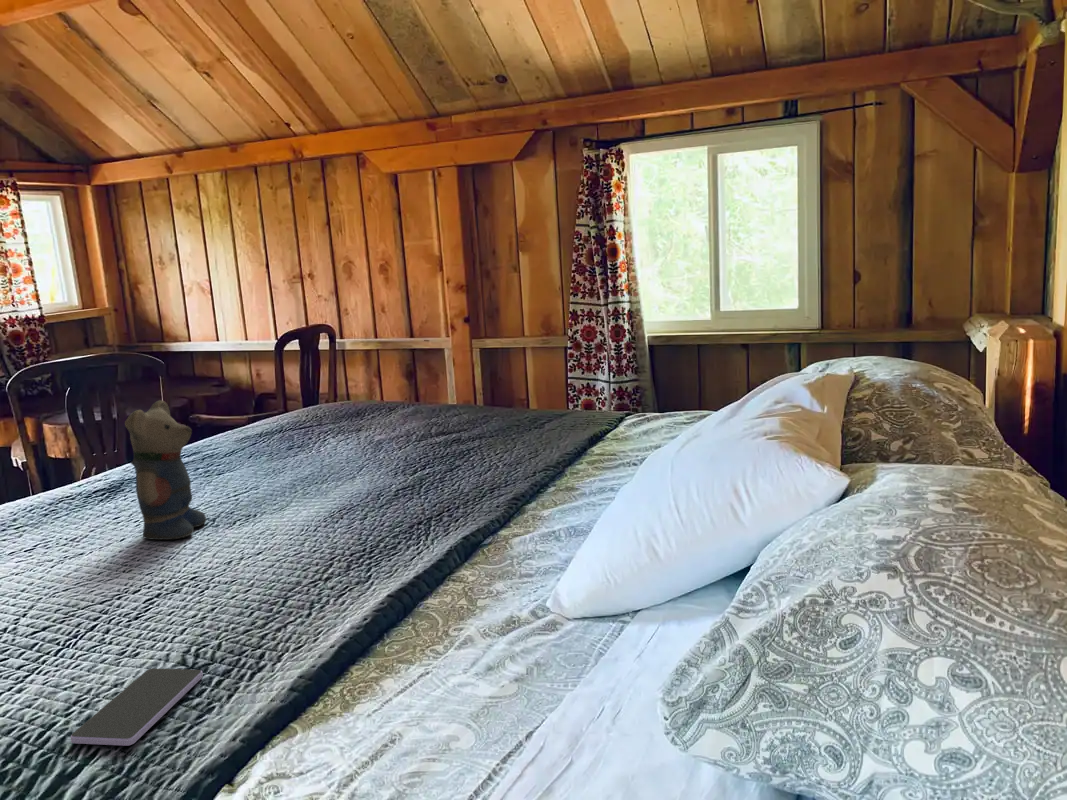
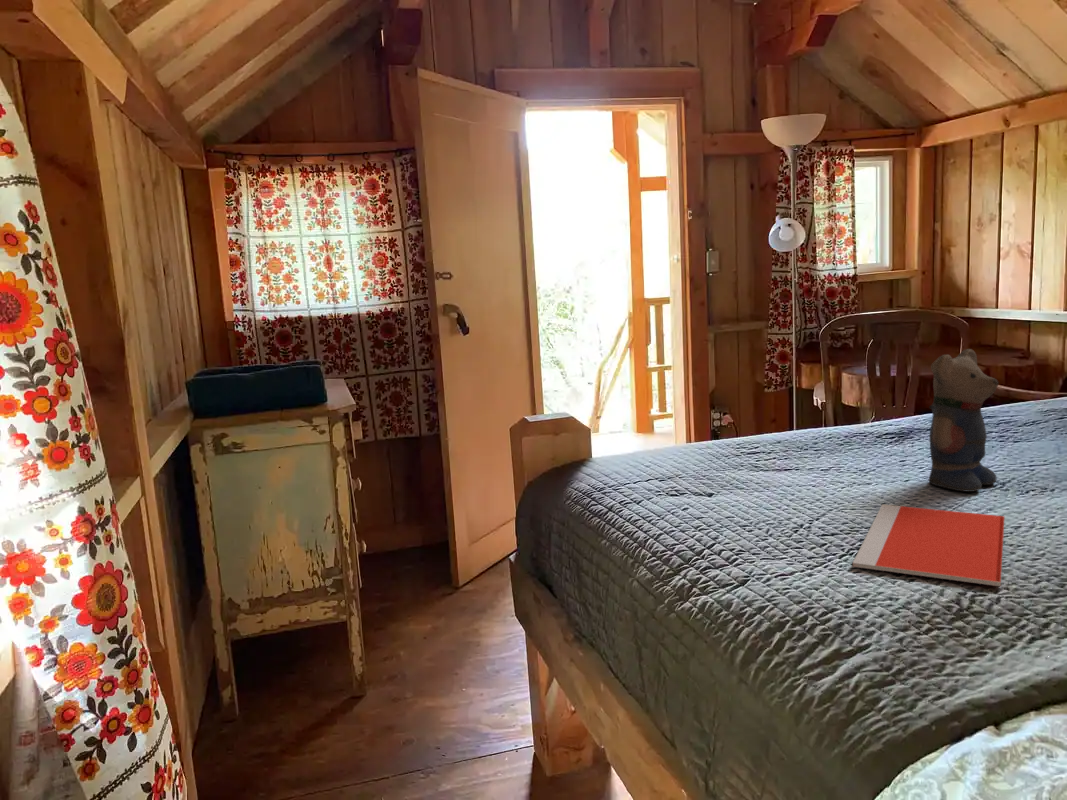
notebook: none [69,555,220,662] -> present [853,504,1005,586]
smartphone: present [71,669,203,746] -> none [849,596,977,652]

